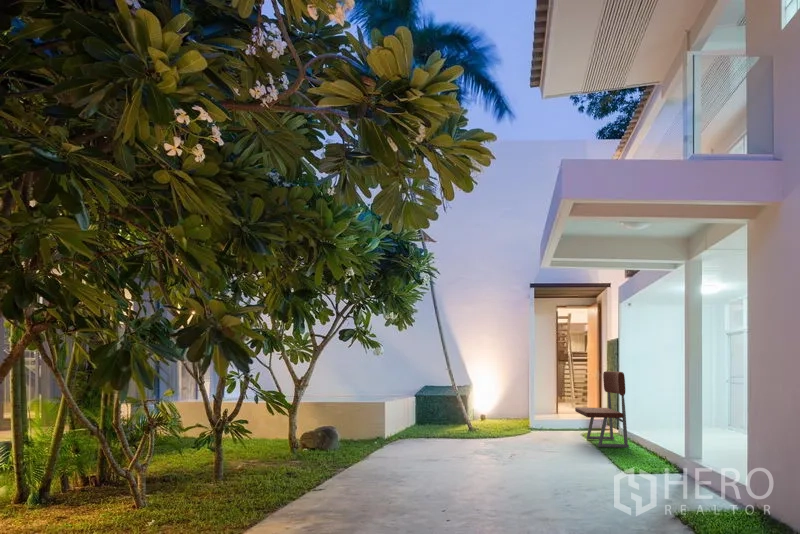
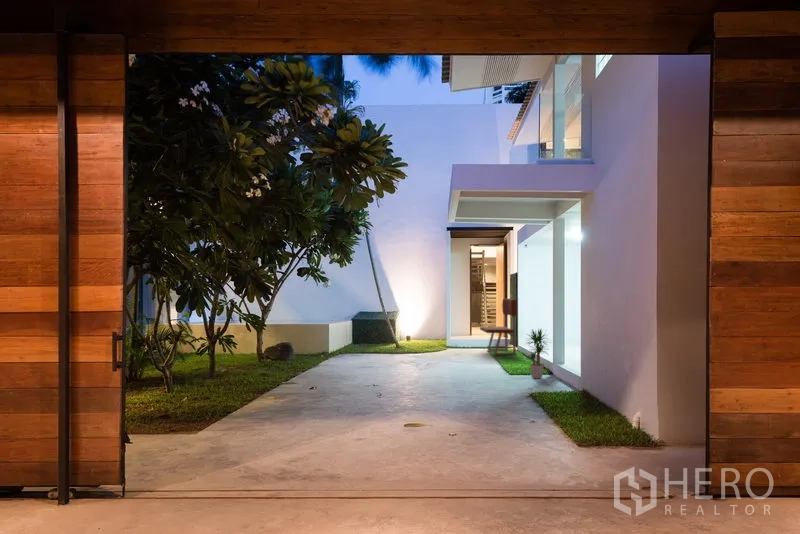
potted plant: none [657,416,708,497] -> present [528,329,547,378]

